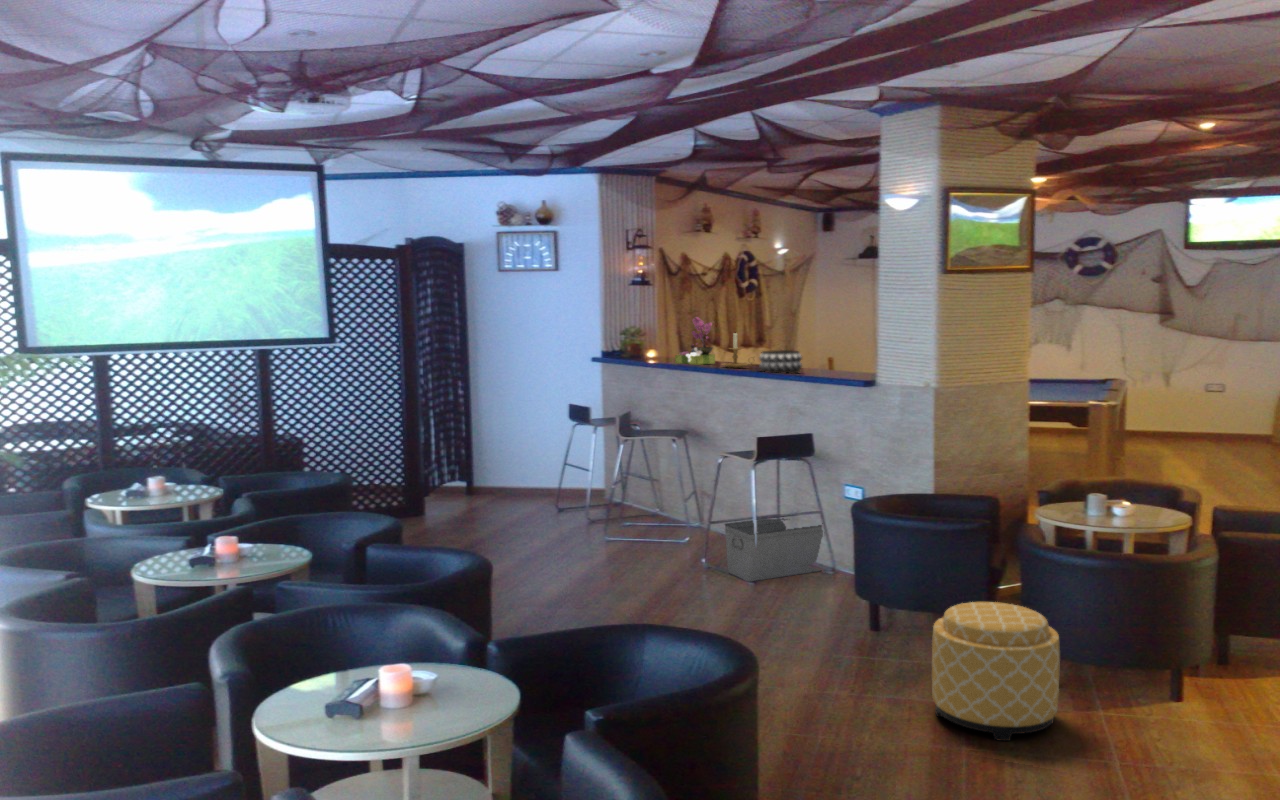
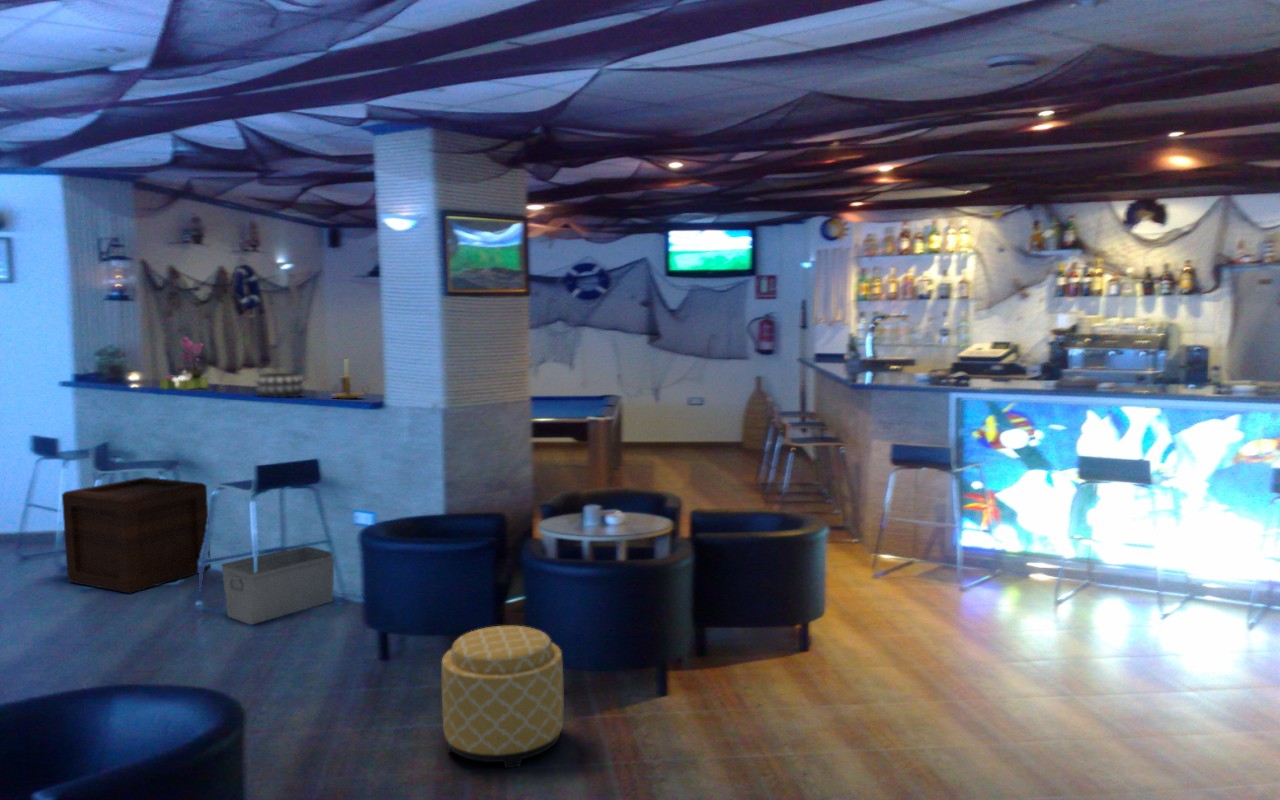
candle holder: present [722,333,754,368] -> present [333,360,369,399]
wooden crate: none [596,443,711,544] -> present [62,477,211,593]

